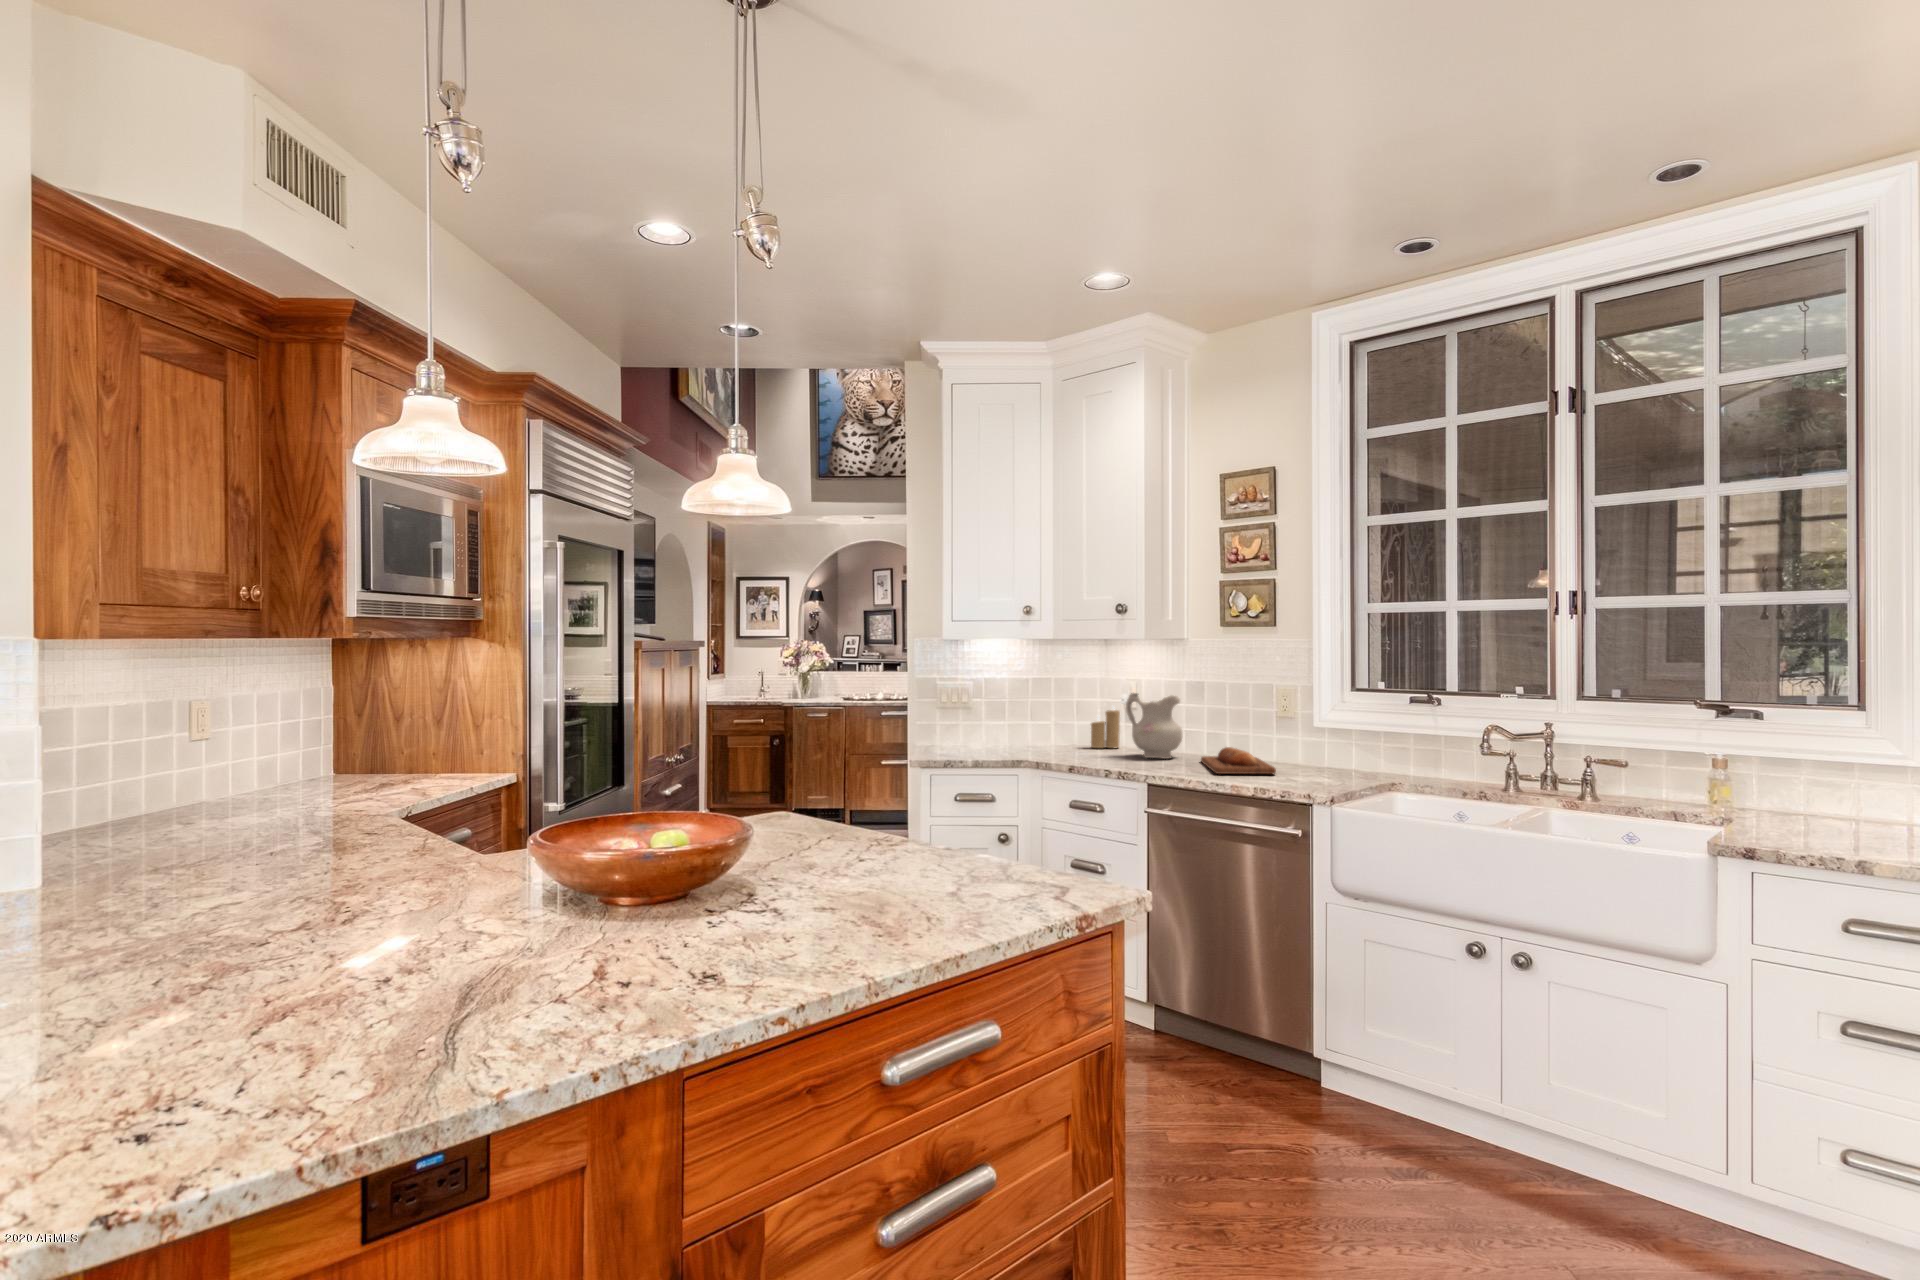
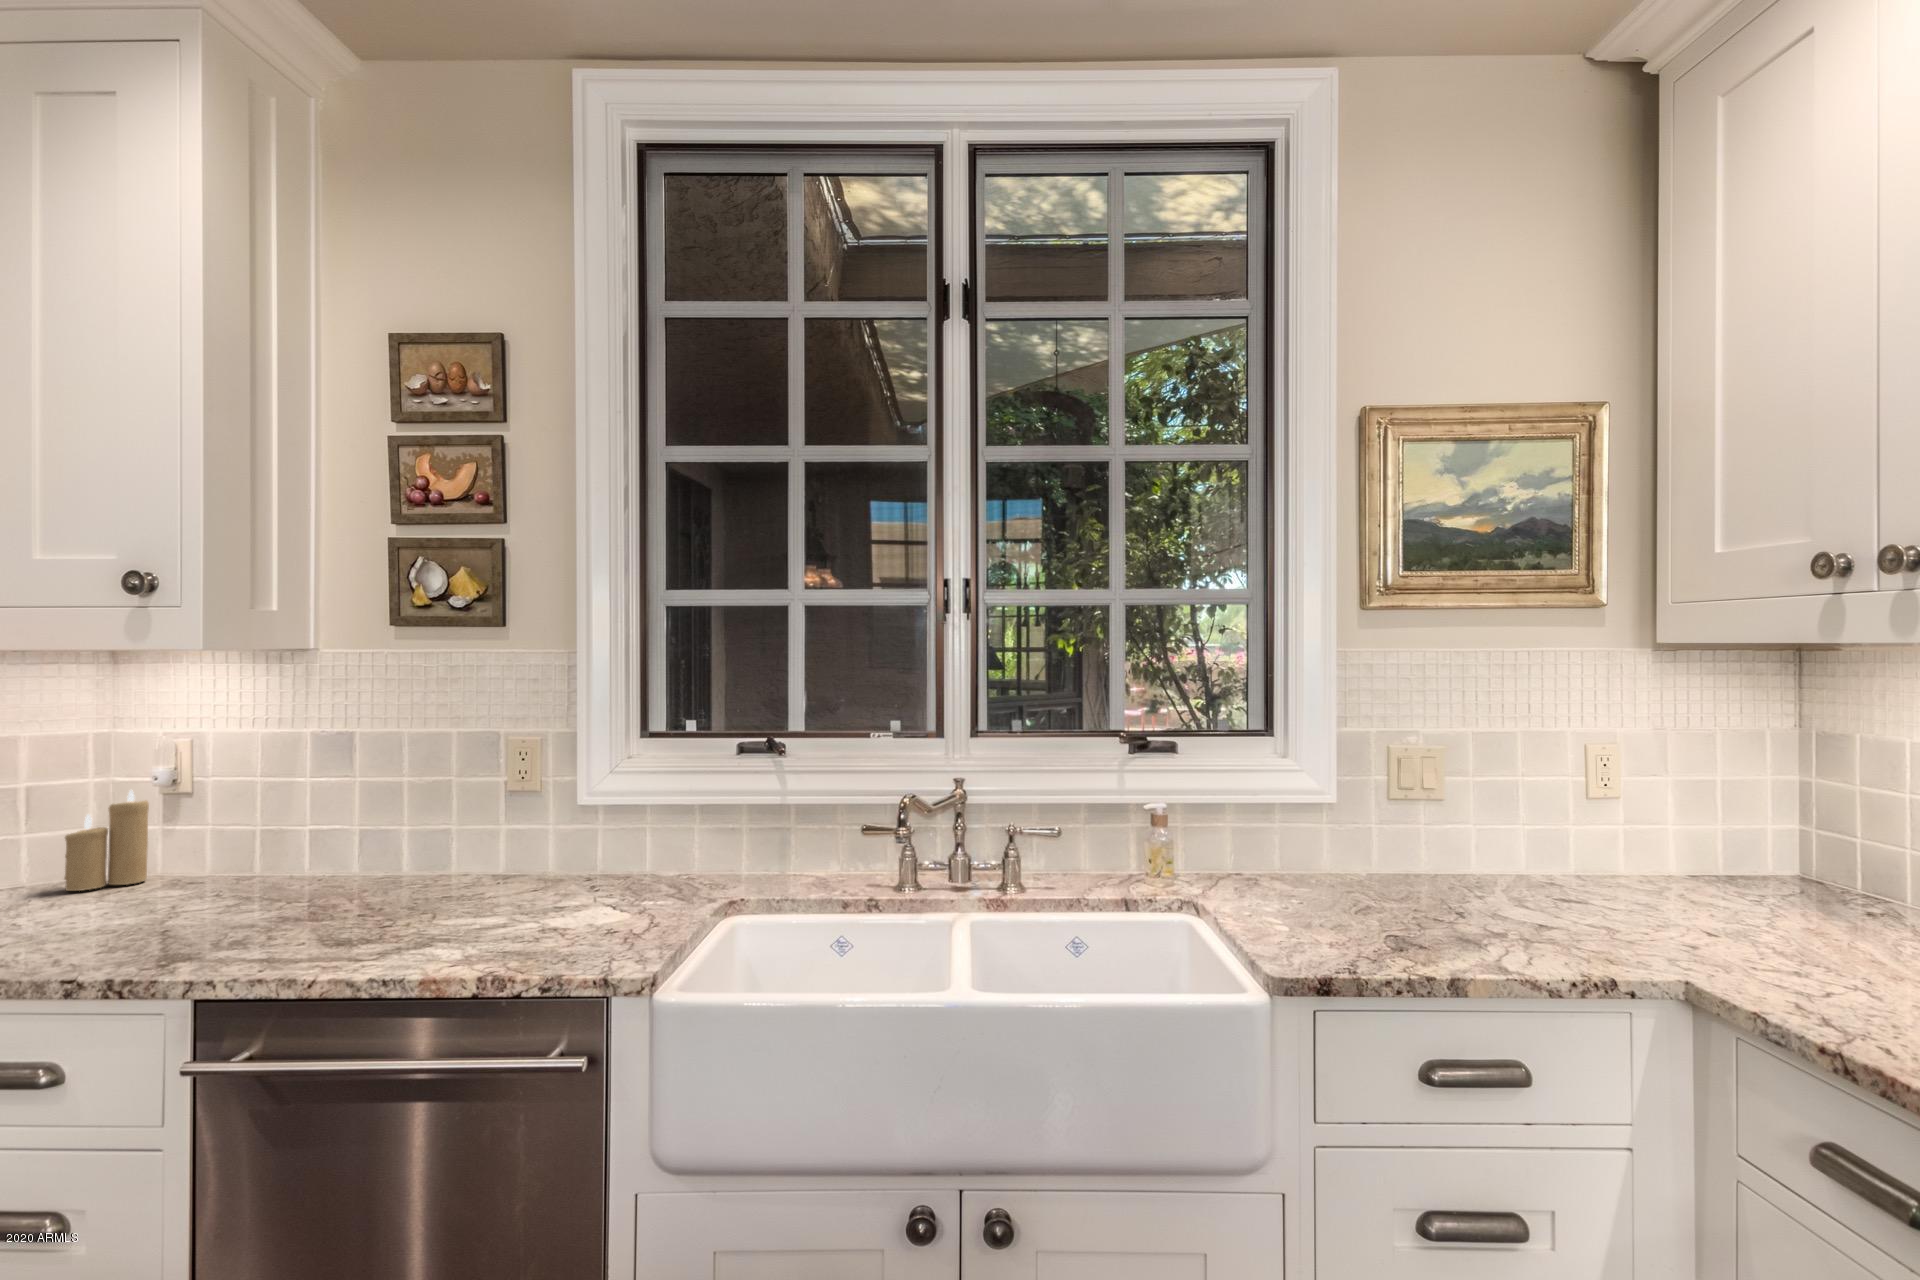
ceramic pitcher: present [1126,693,1182,759] -> none [157,766,301,908]
bread loaf: present [1201,747,1276,774] -> none [344,864,514,941]

